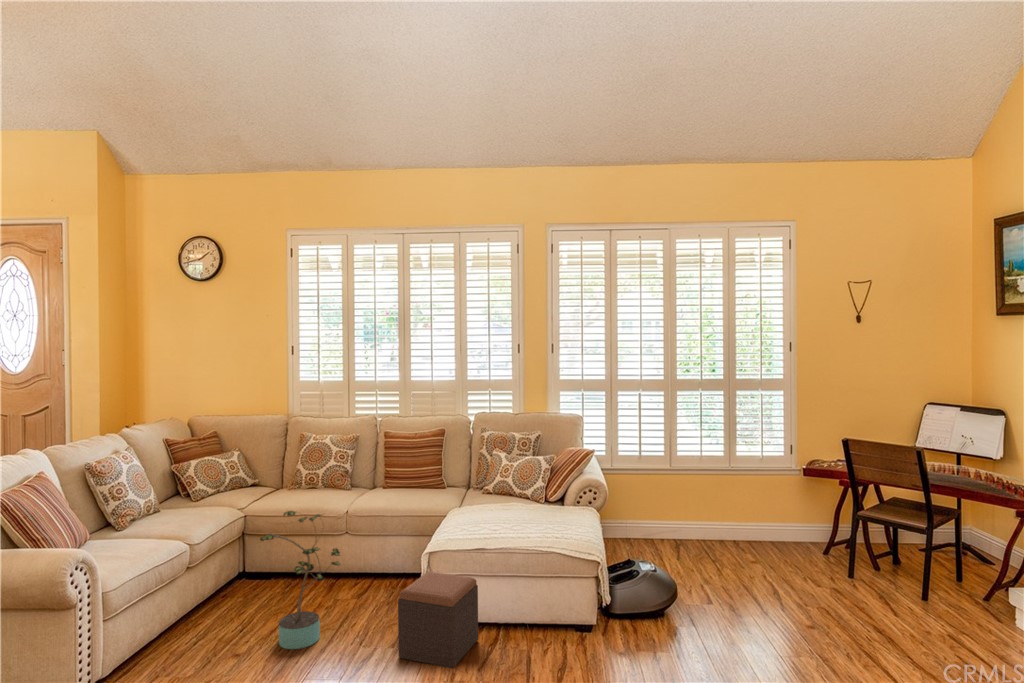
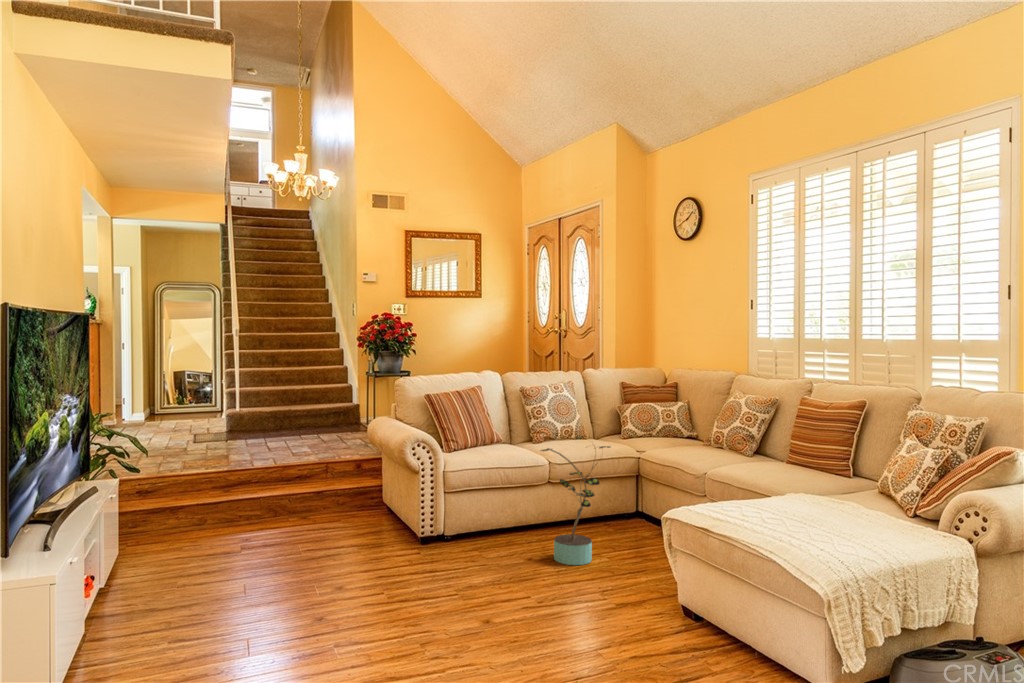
footstool: present [398,572,478,668] -> none [591,529,677,628]

